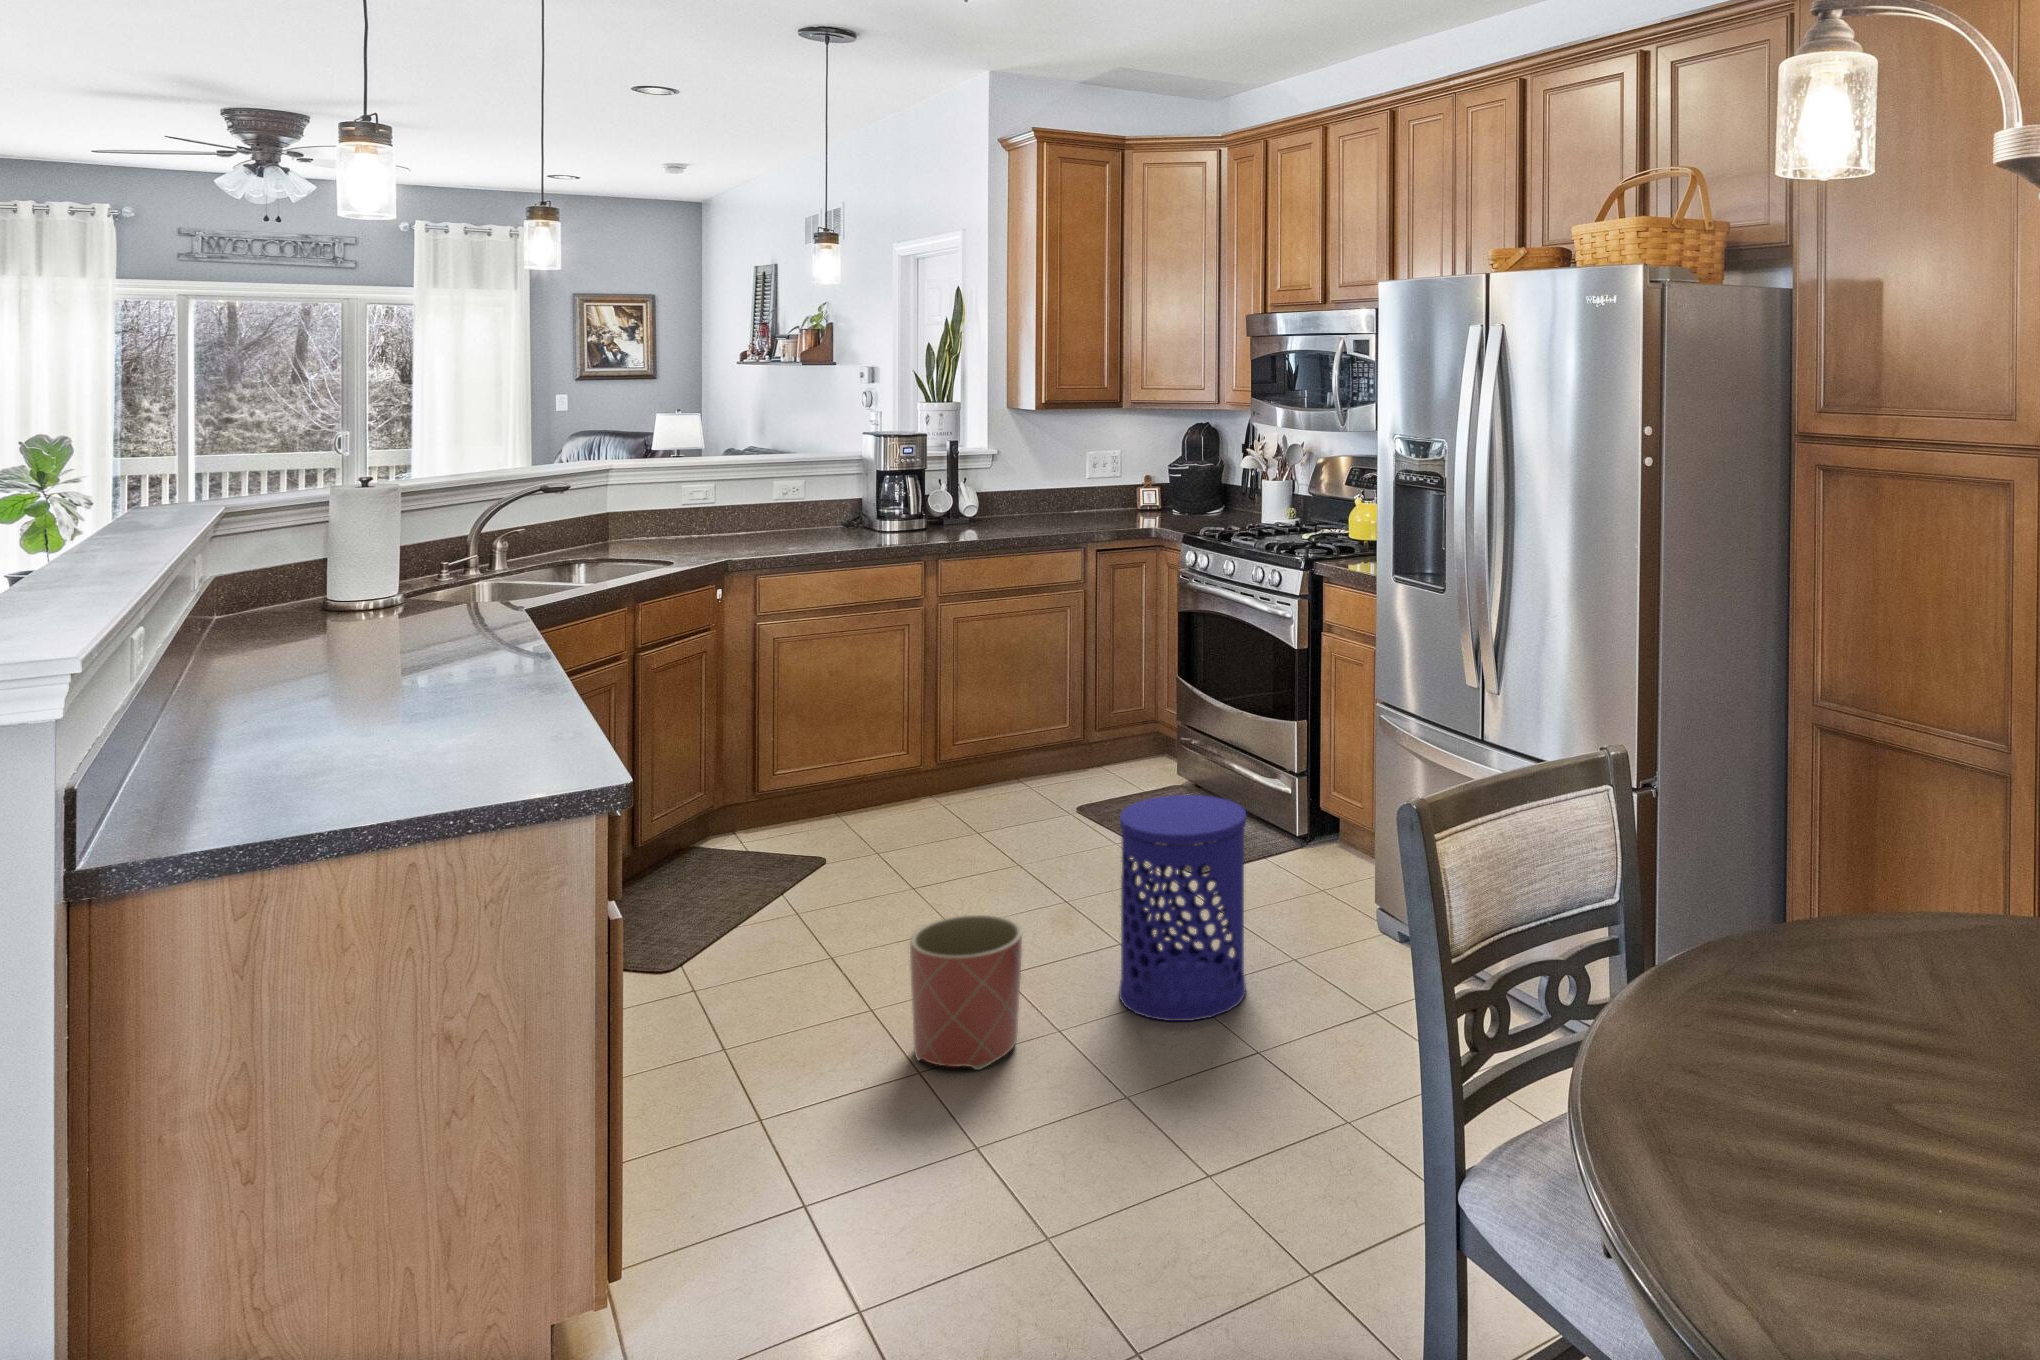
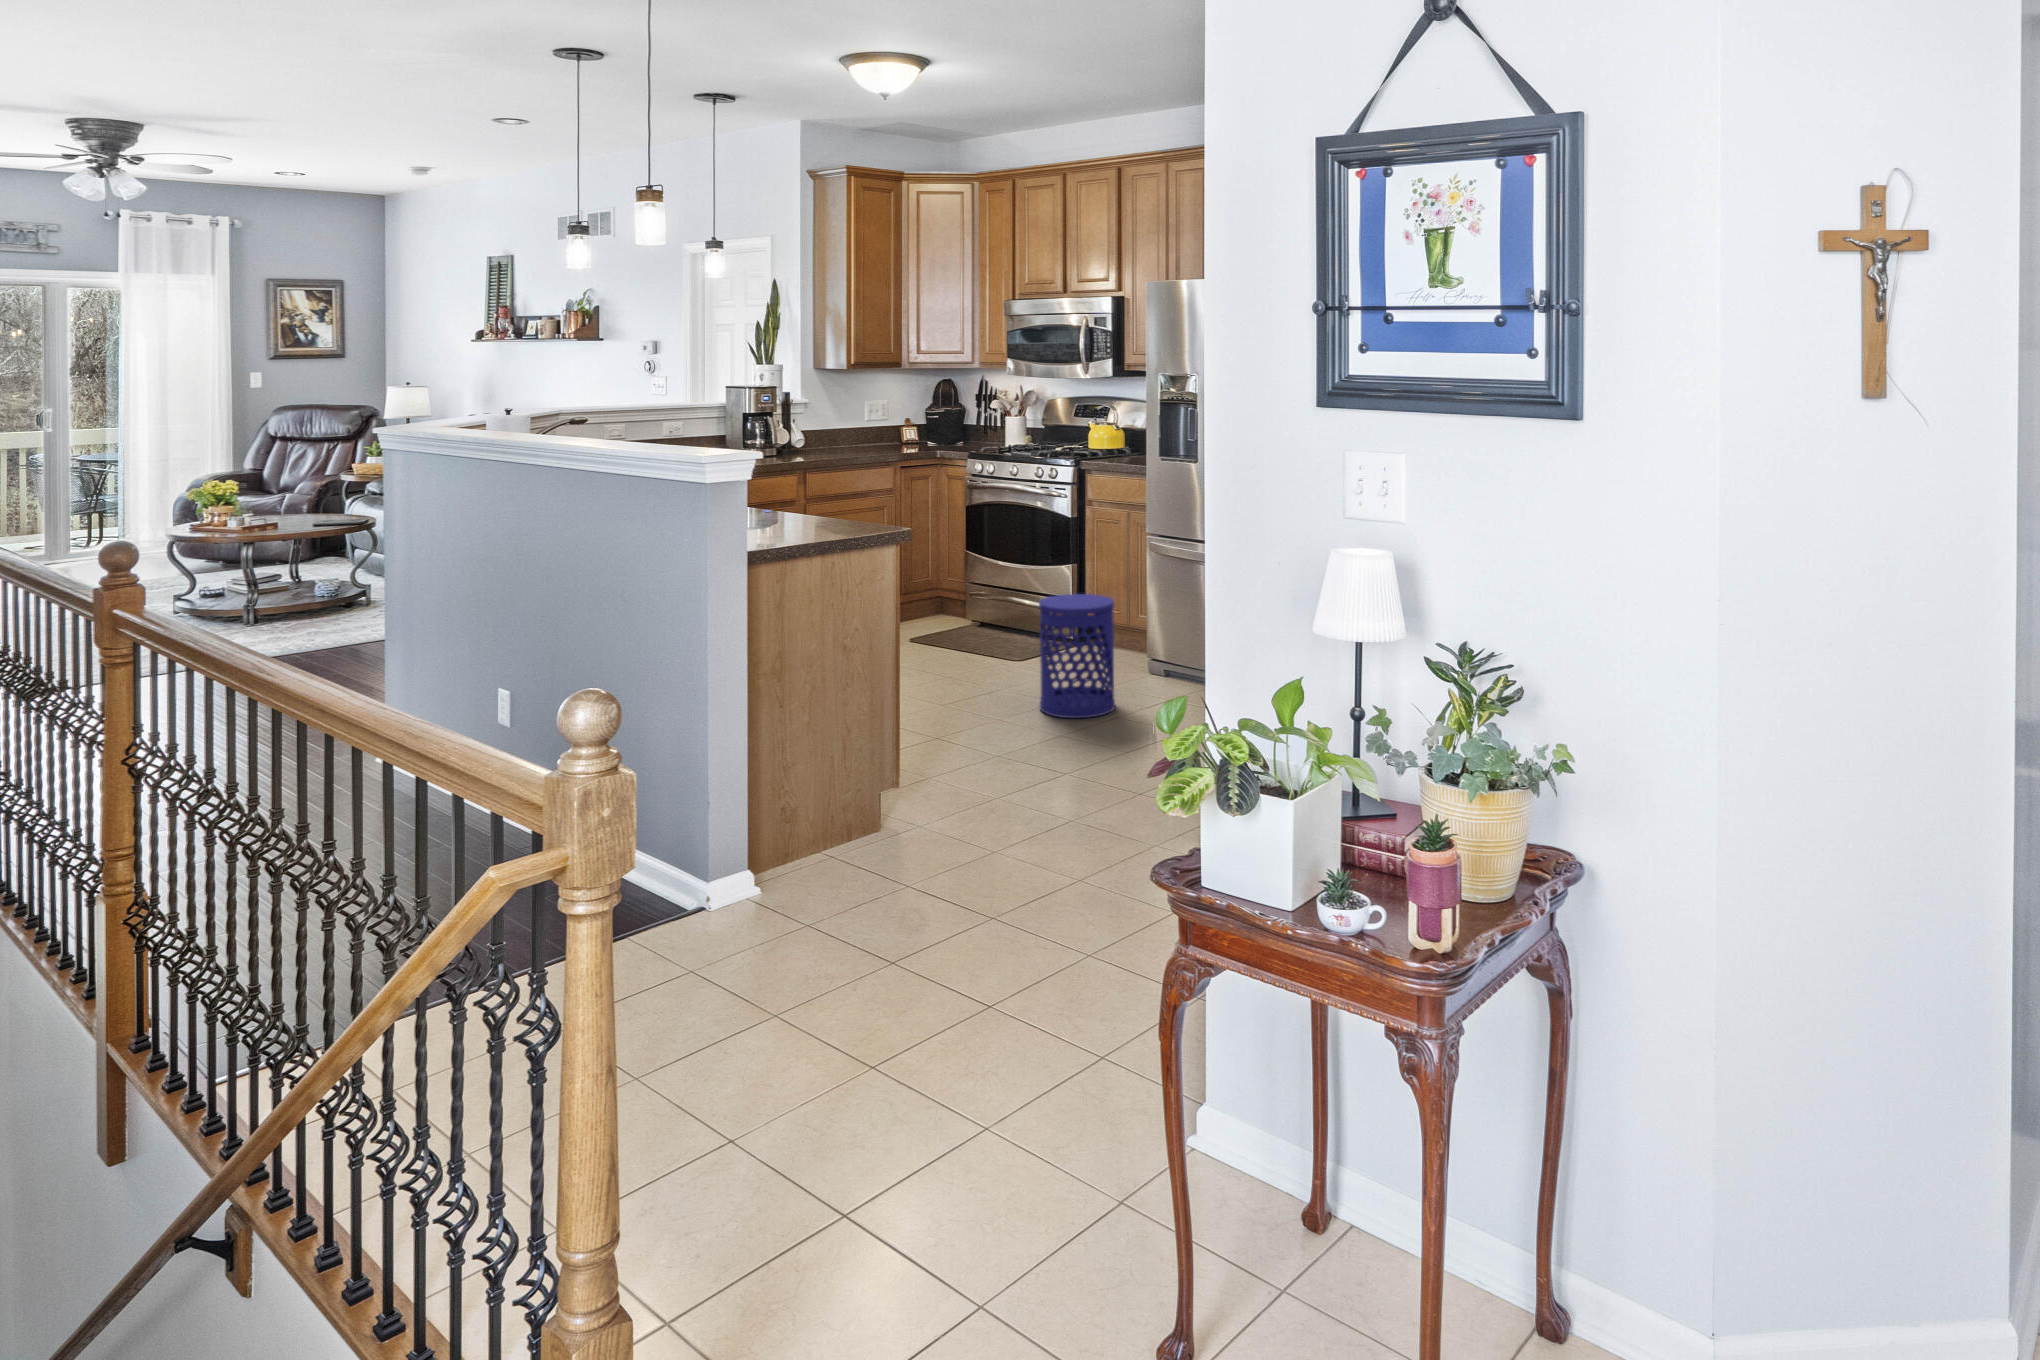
planter: present [910,915,1022,1070] -> none [946,665,1011,747]

